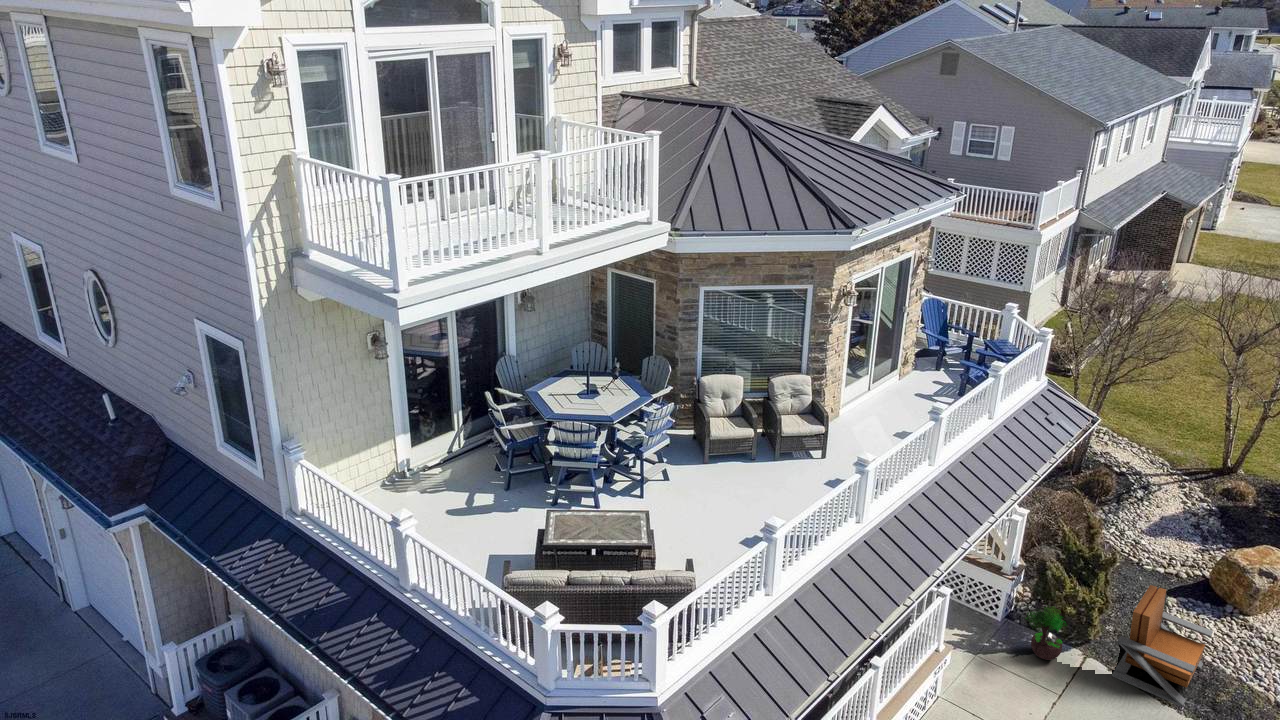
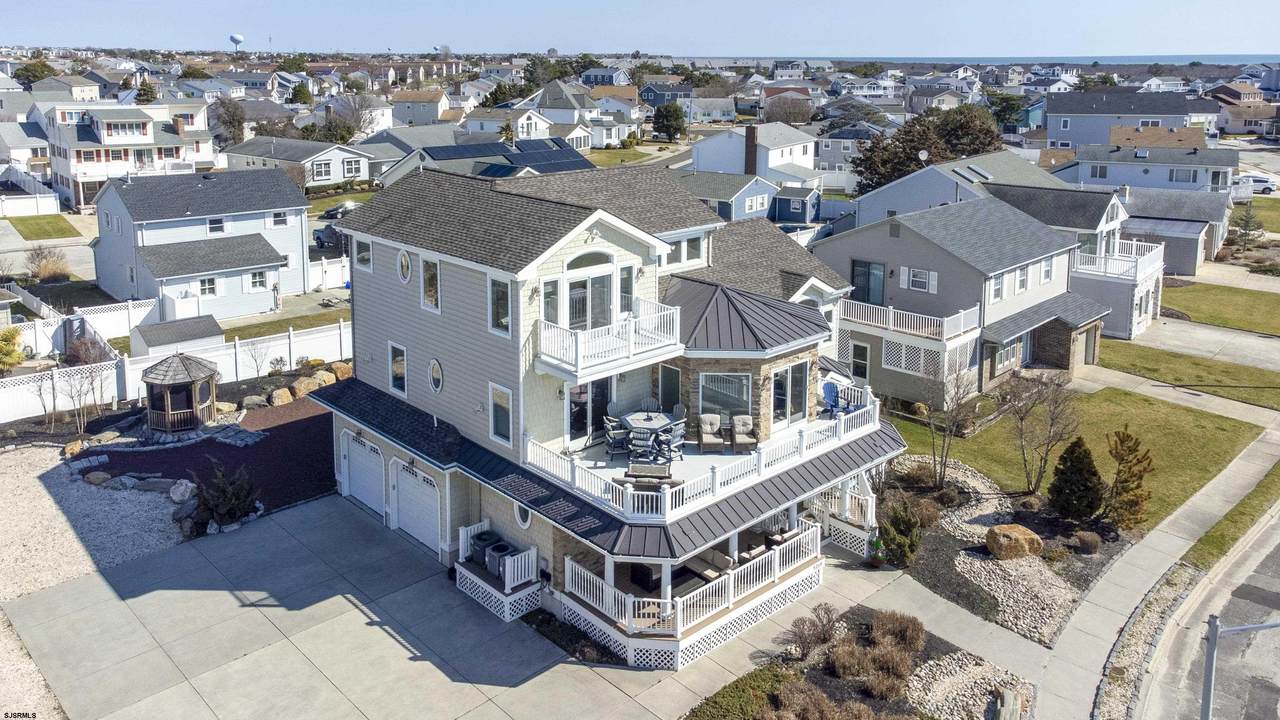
lounge chair: present [1112,585,1213,707] -> none [908,530,961,586]

